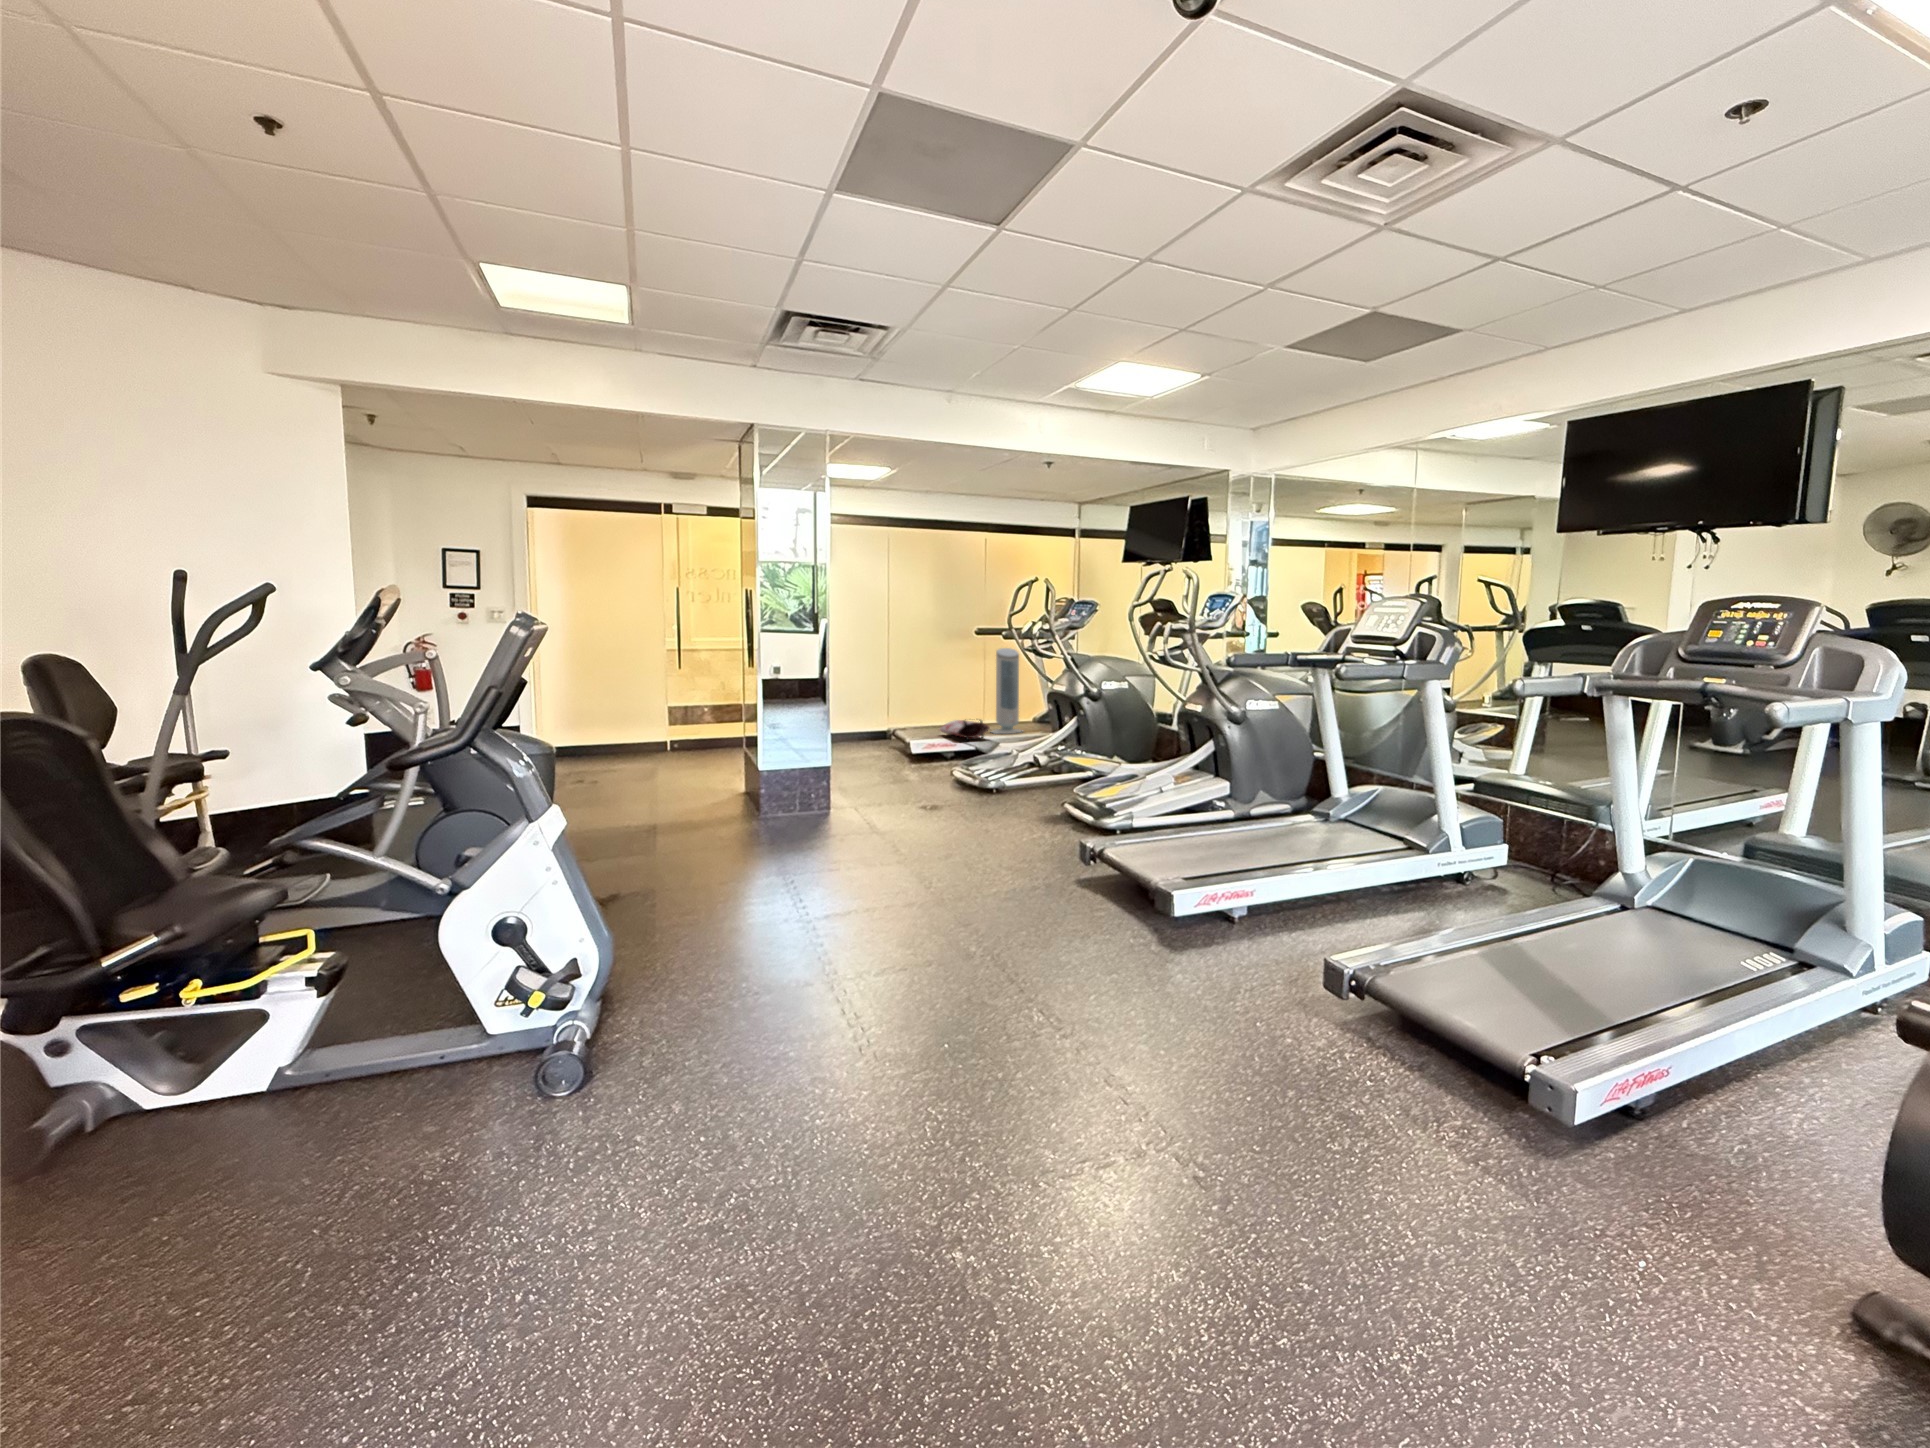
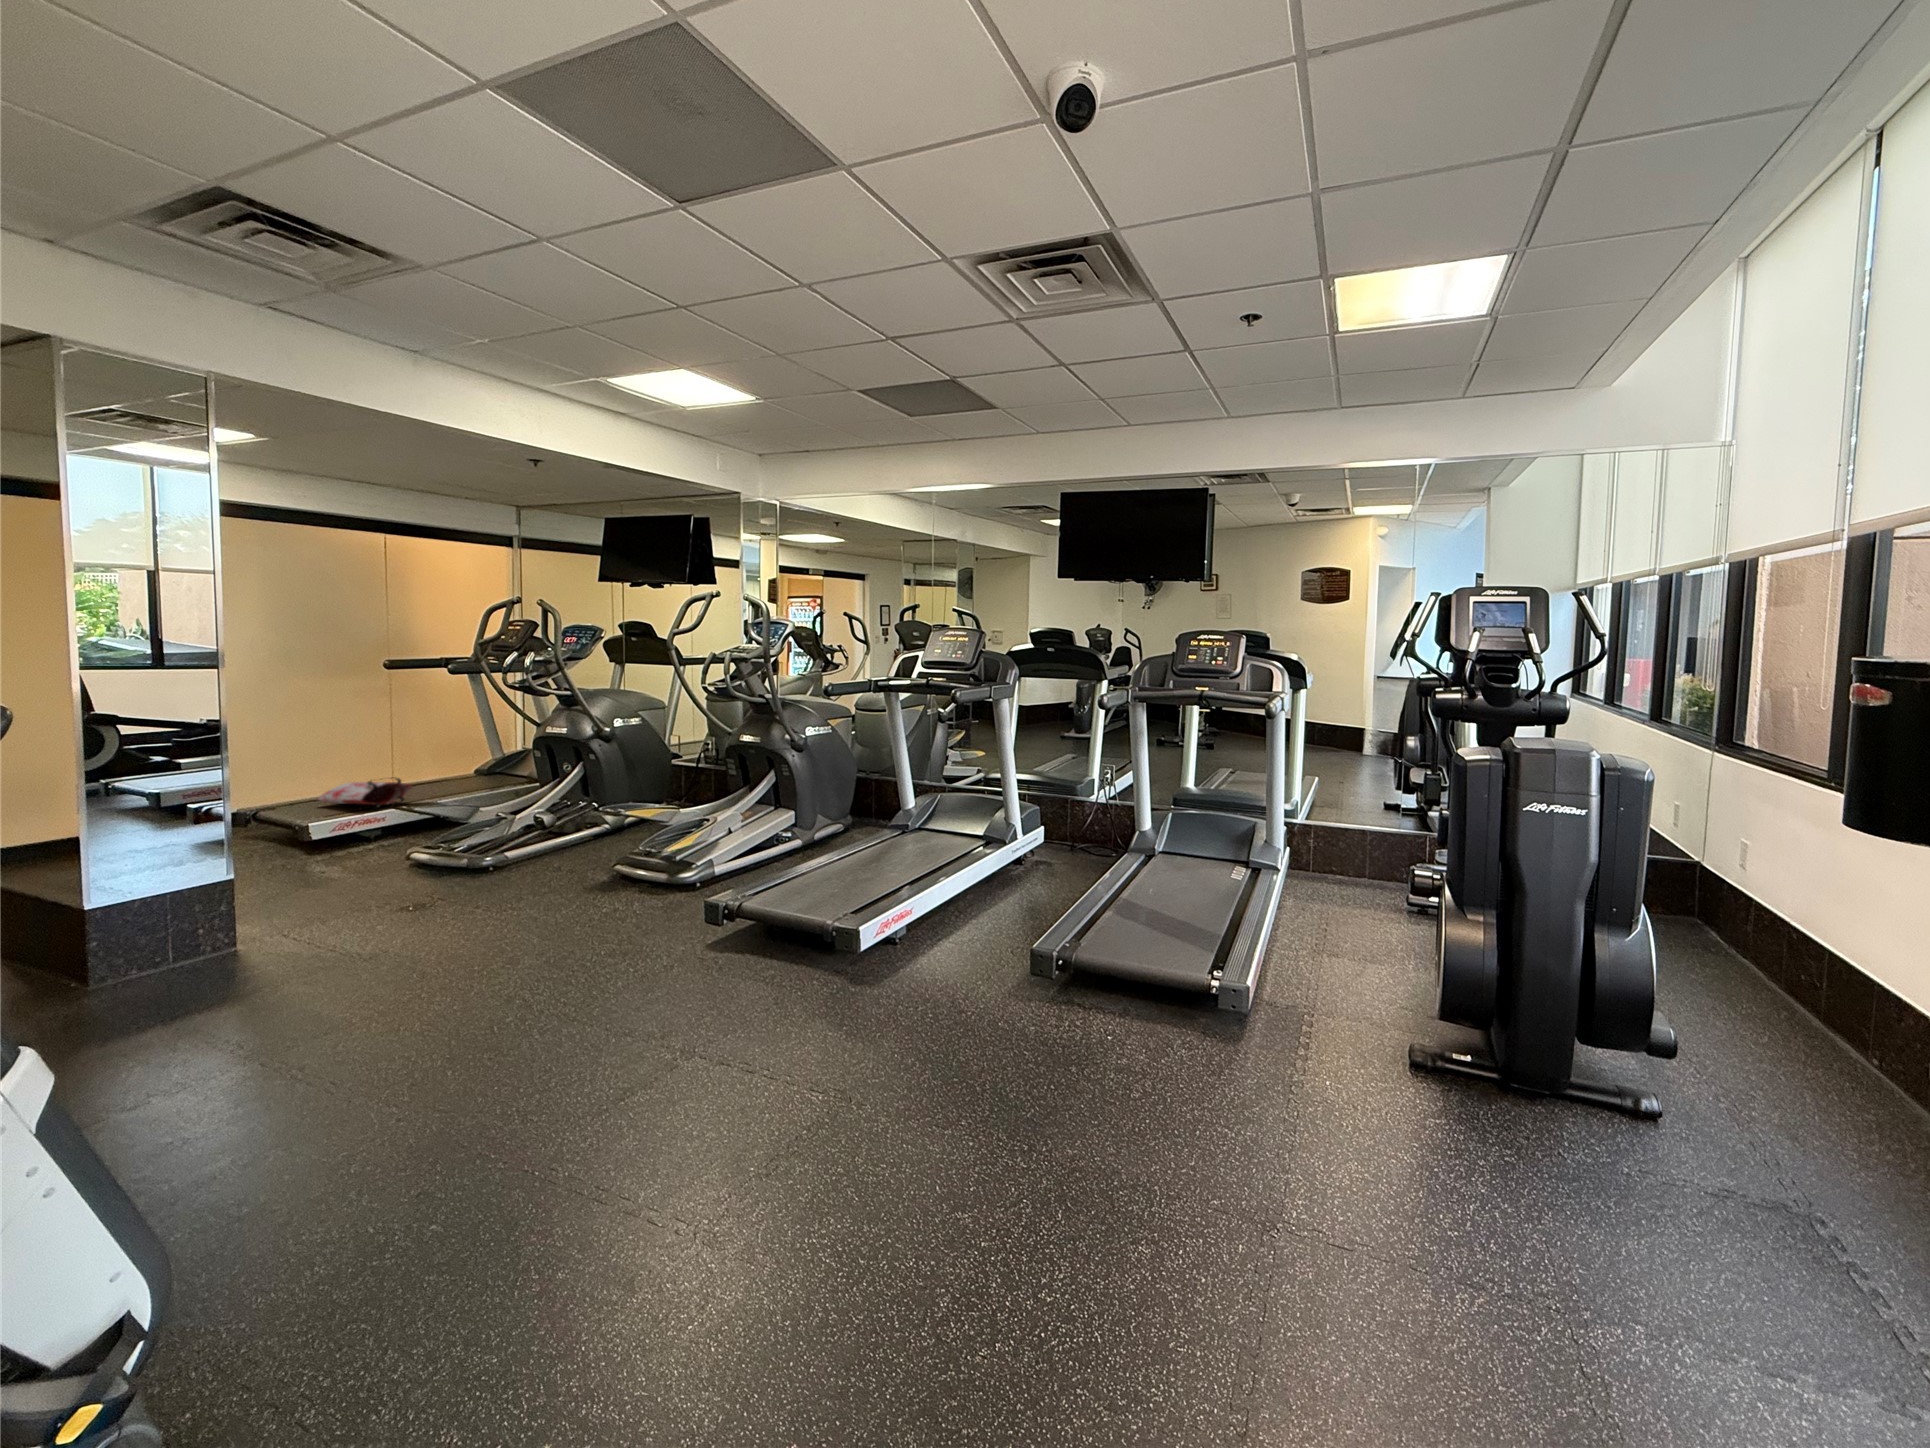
air purifier: present [992,648,1023,734] -> none [402,682,455,795]

